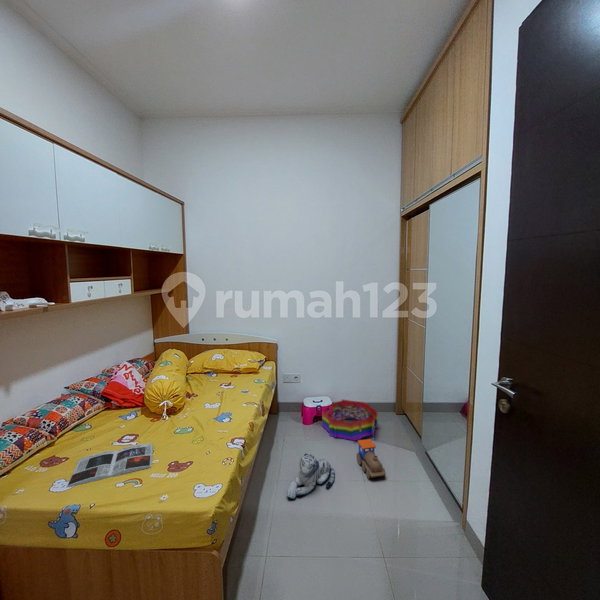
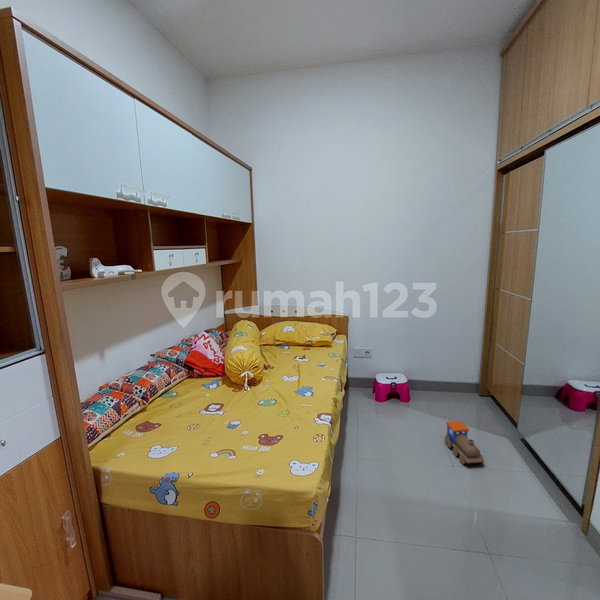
storage bin: present [322,400,377,441] -> none [398,377,463,421]
magazine: present [67,444,153,487] -> none [162,414,241,454]
plush toy: present [287,453,335,499] -> none [372,432,423,479]

